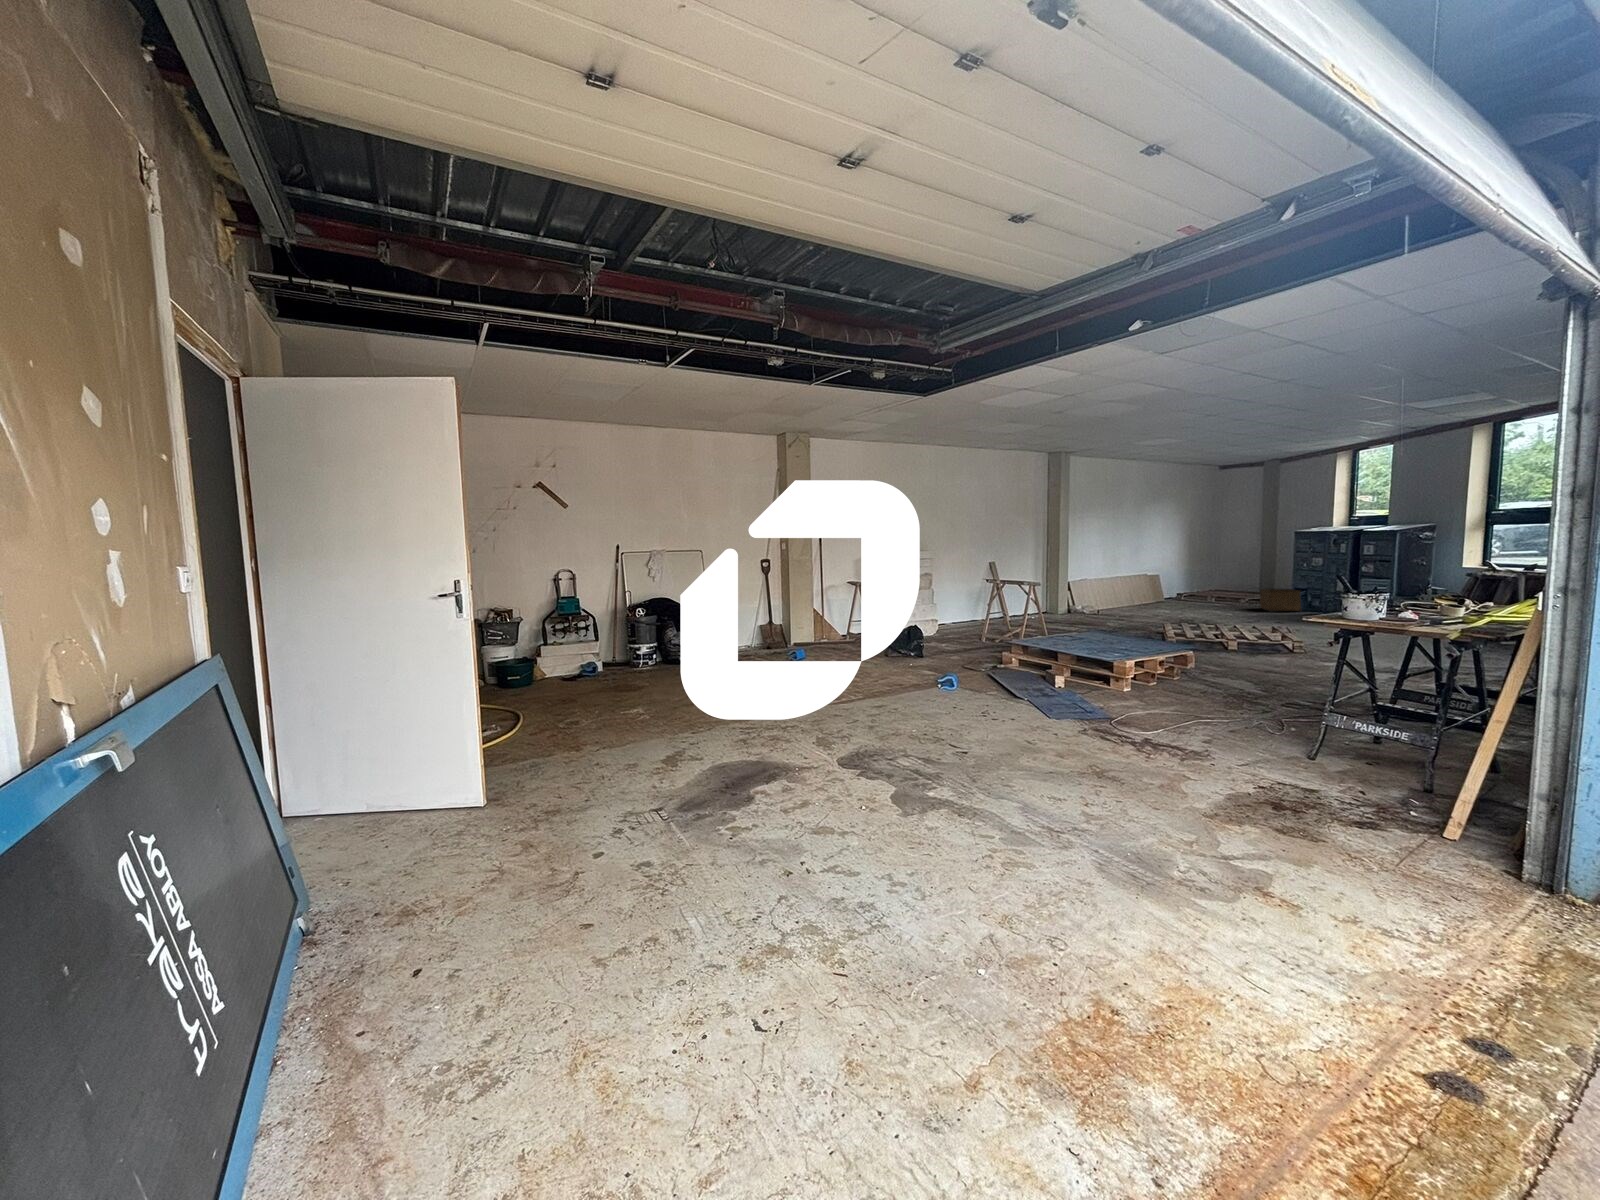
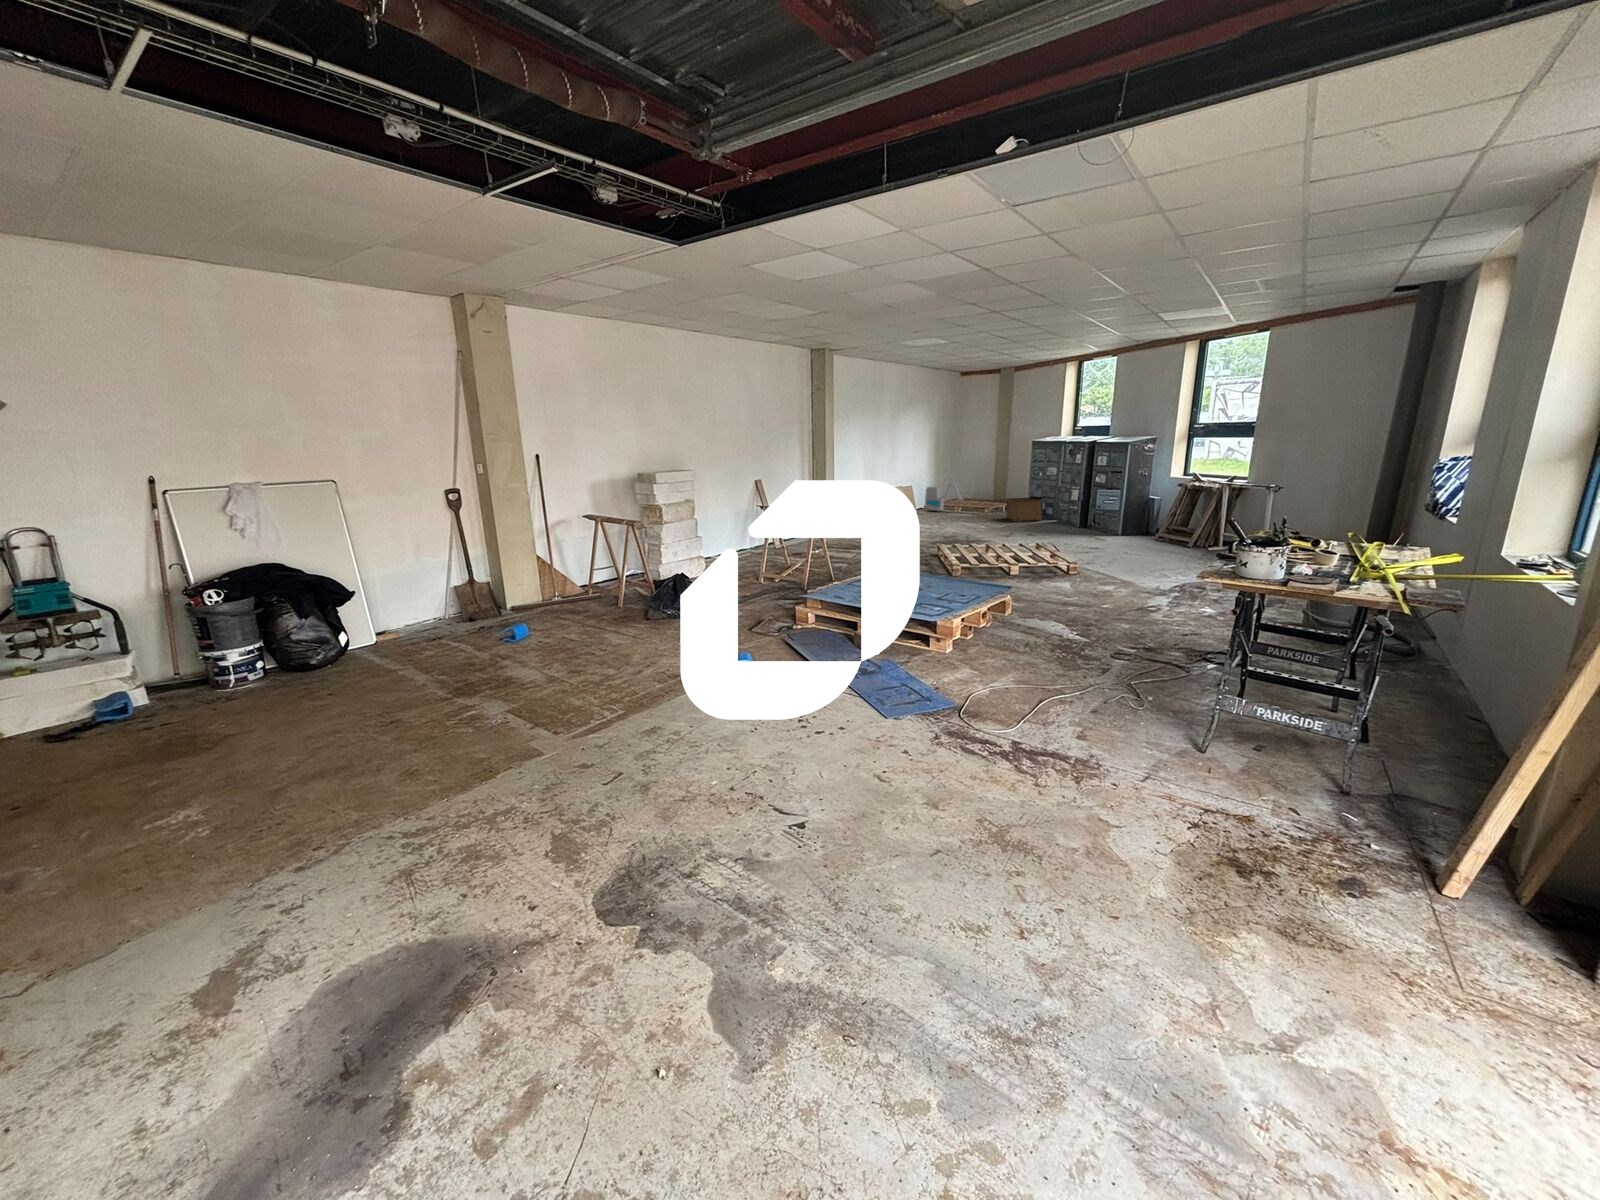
vacuum cleaner: none [1169,573,1214,601] -> present [924,483,963,511]

